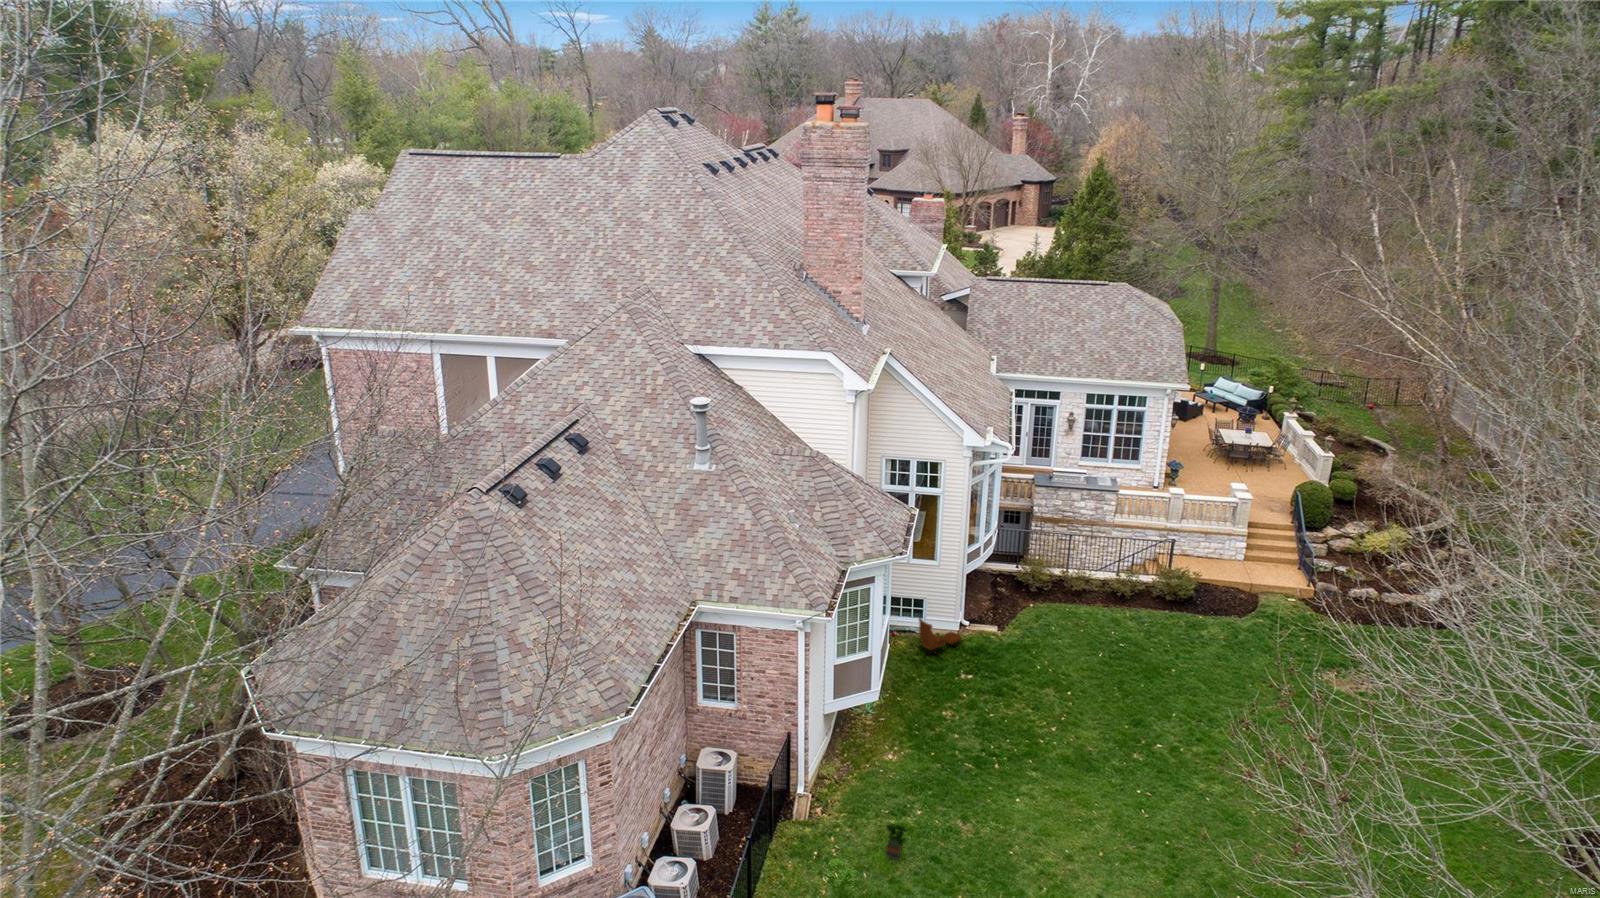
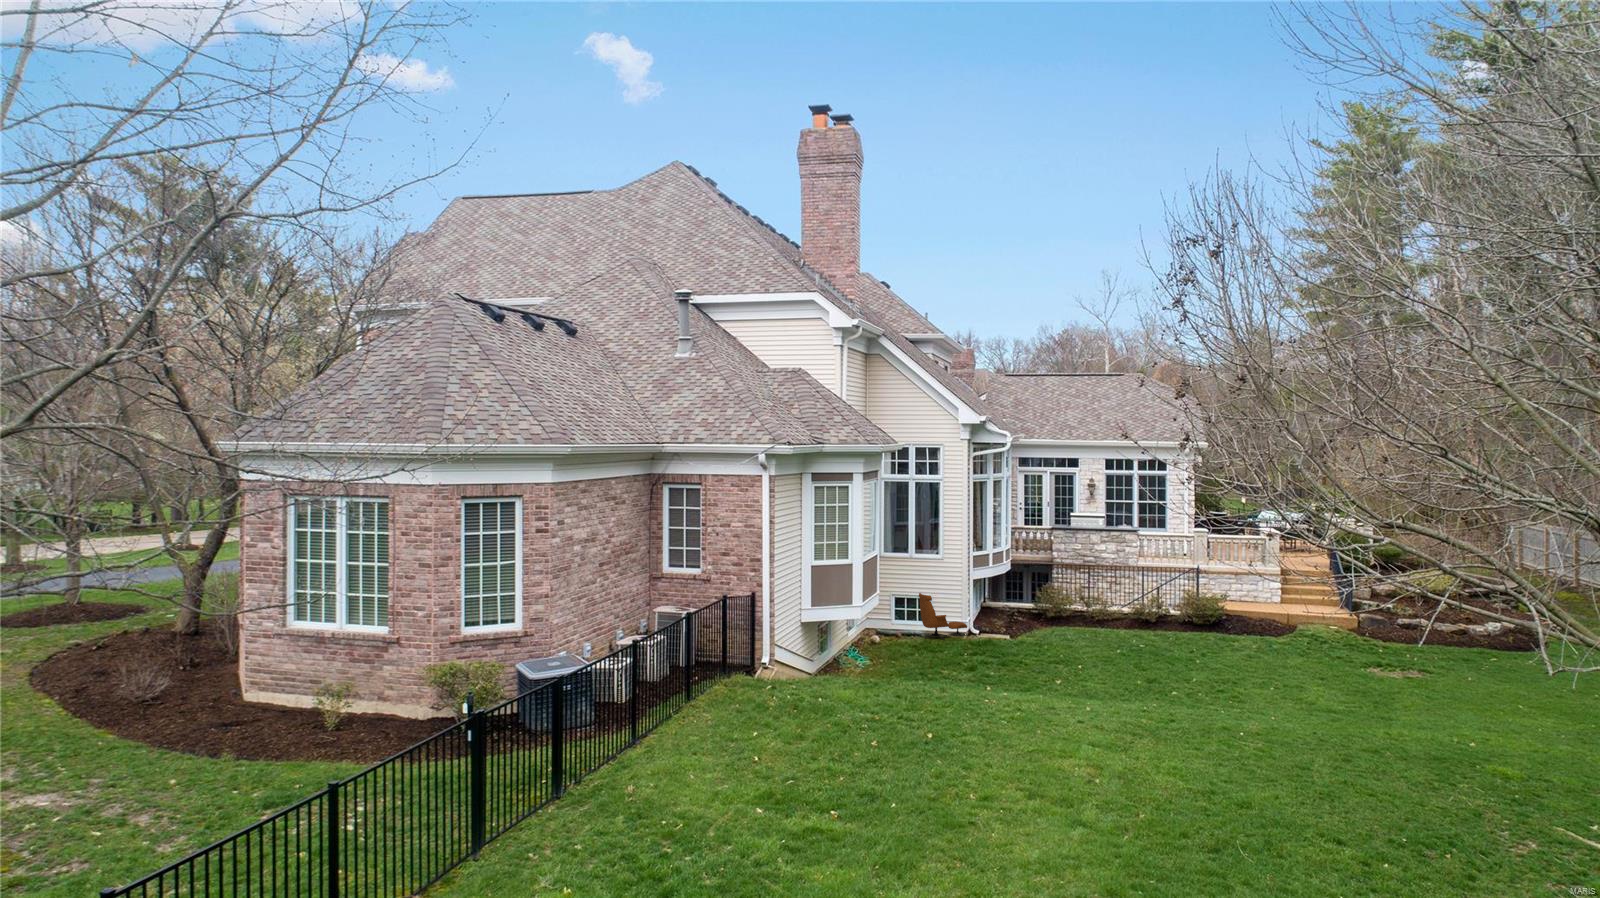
potted tree: present [886,824,907,859] -> none [841,654,864,694]

